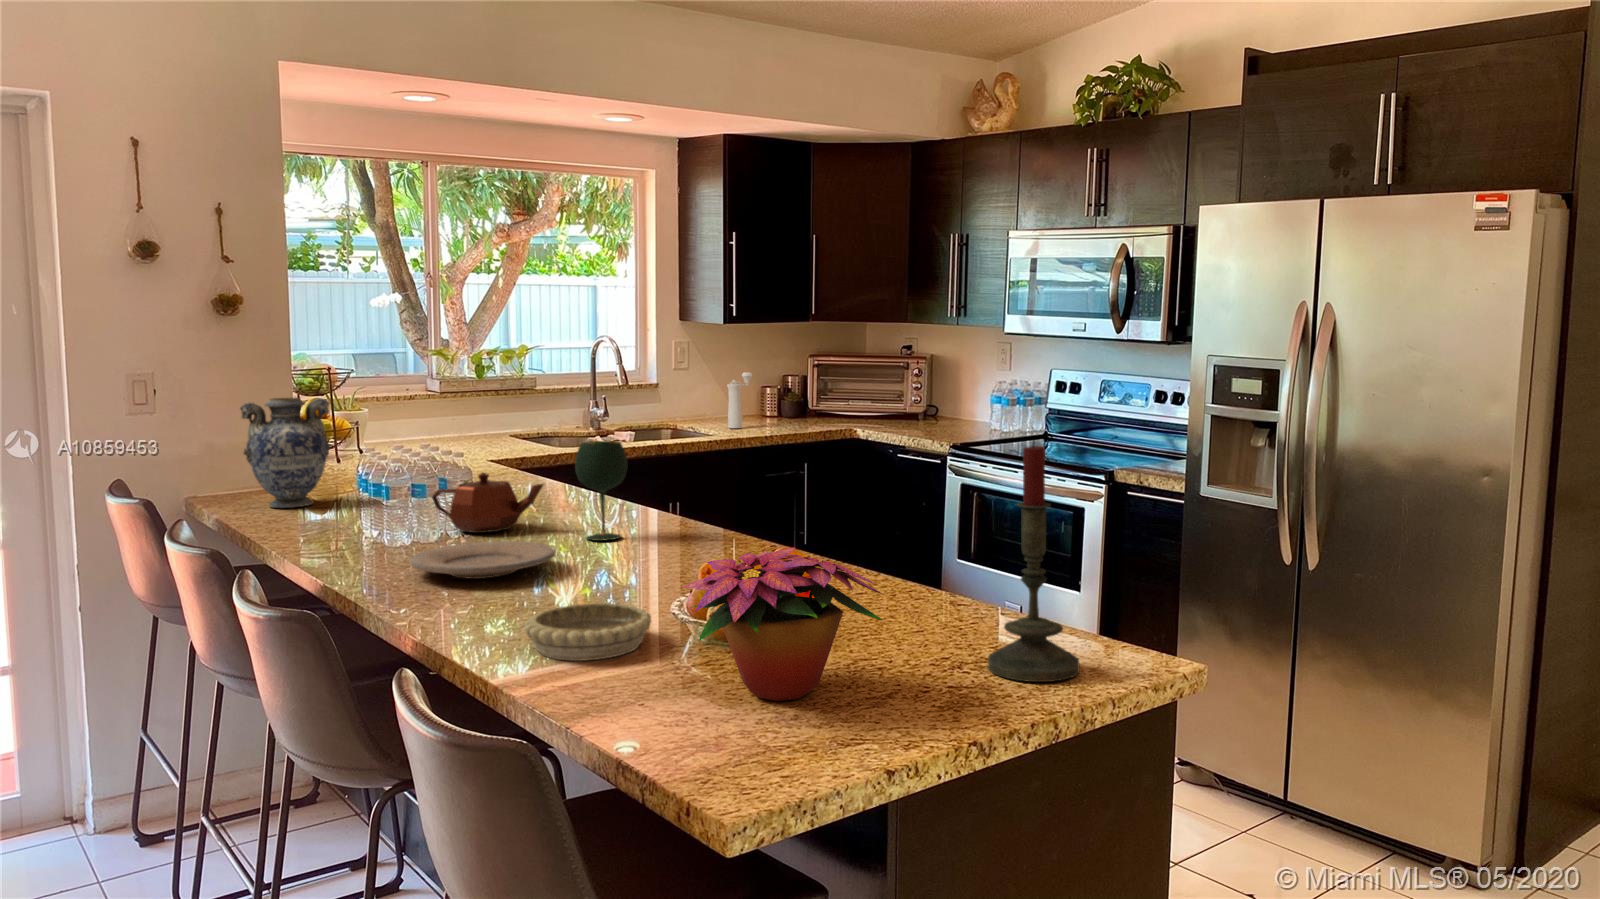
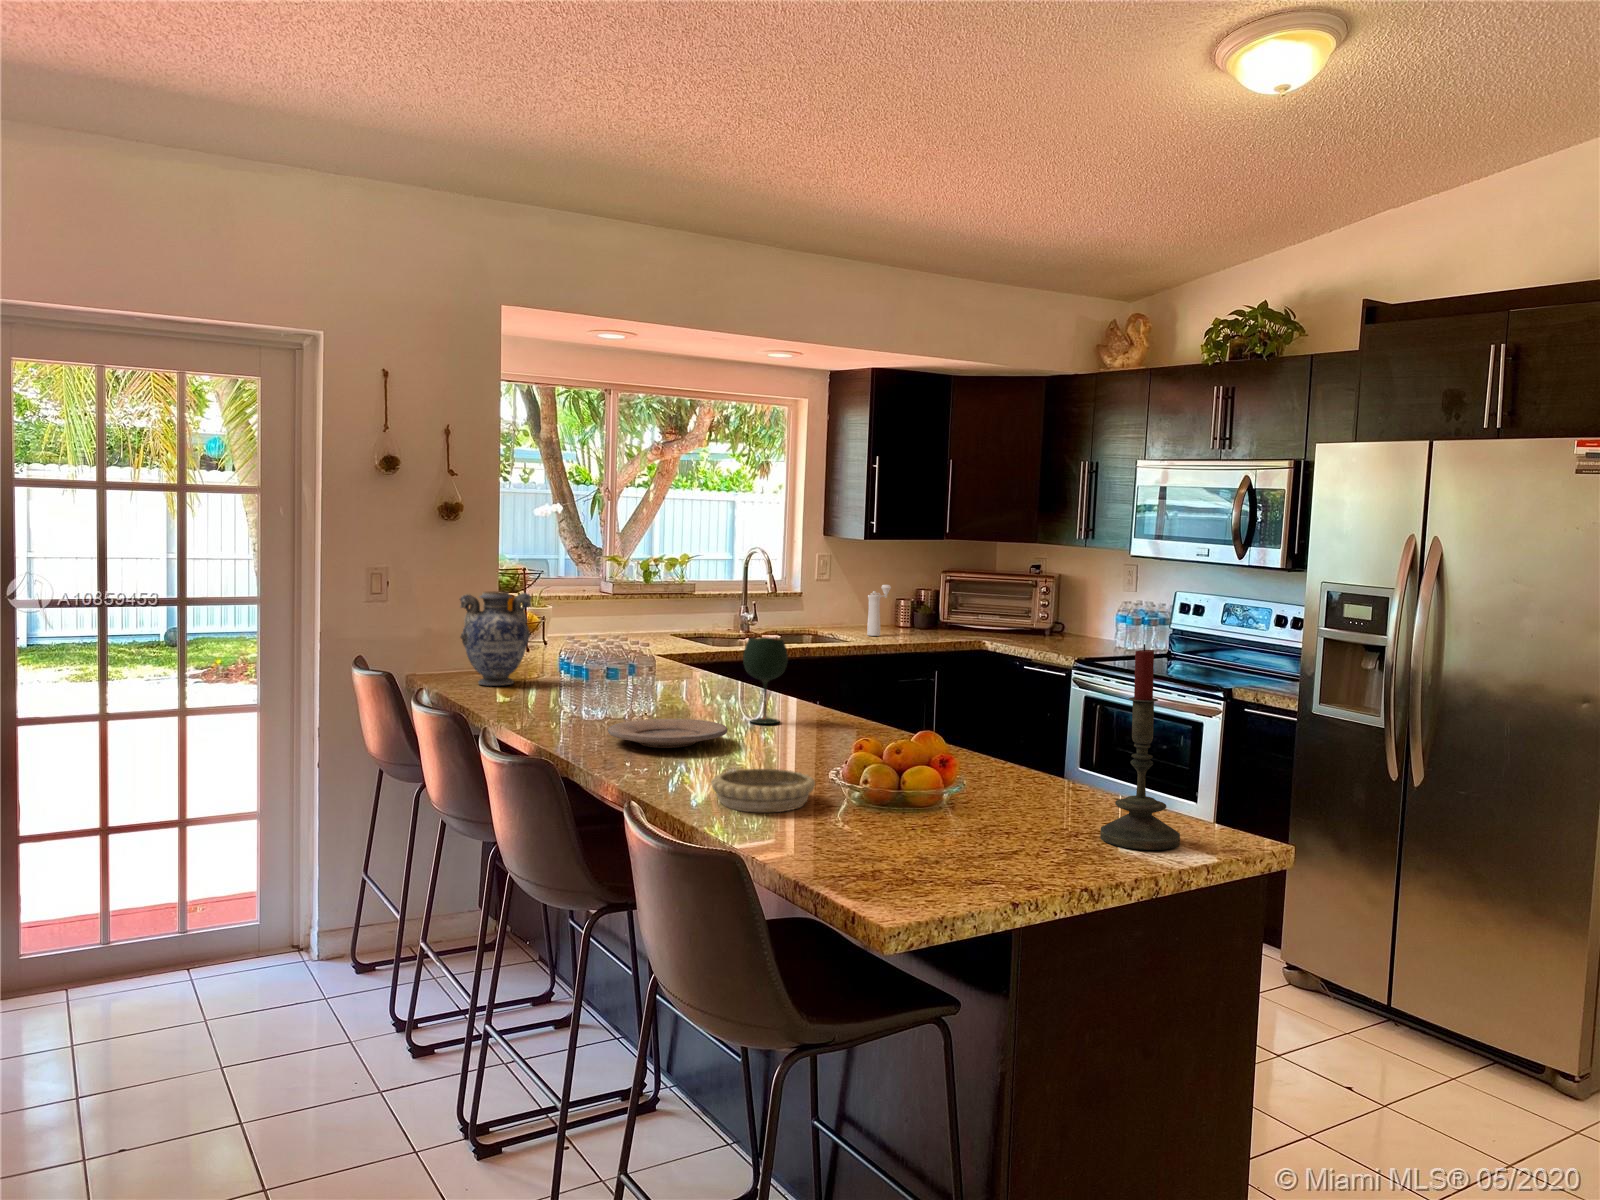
teapot: present [432,472,543,533] -> none [618,661,716,713]
flower arrangement: present [683,547,882,701] -> none [841,723,1020,850]

